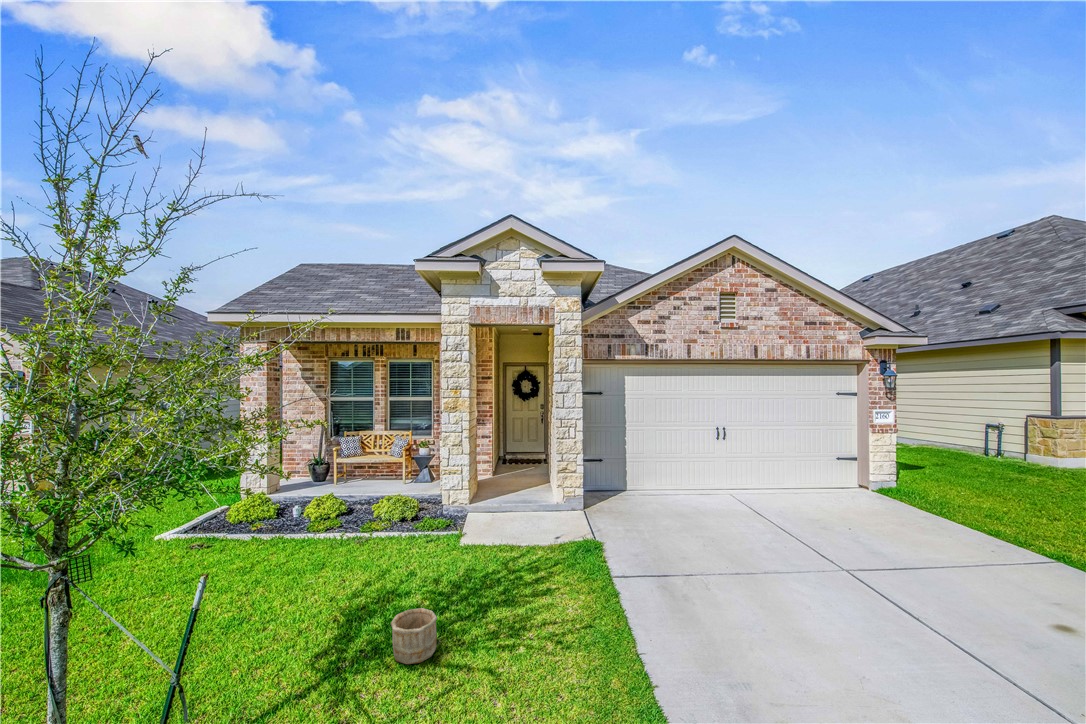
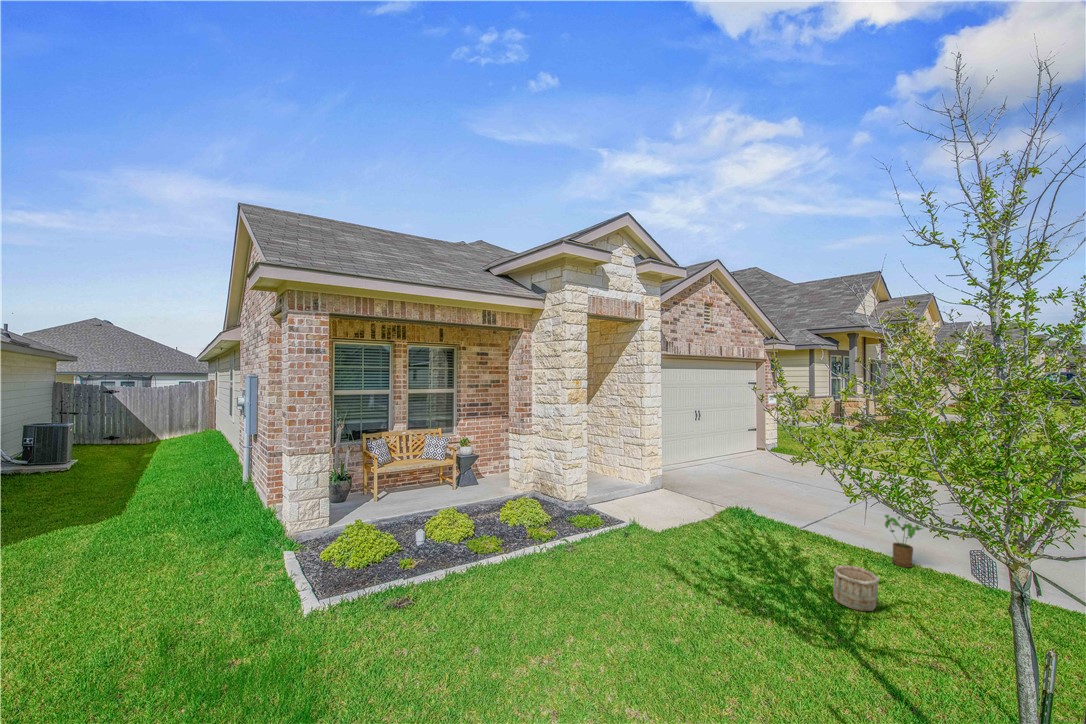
house plant: none [577,570,621,650] -> present [885,515,925,567]

